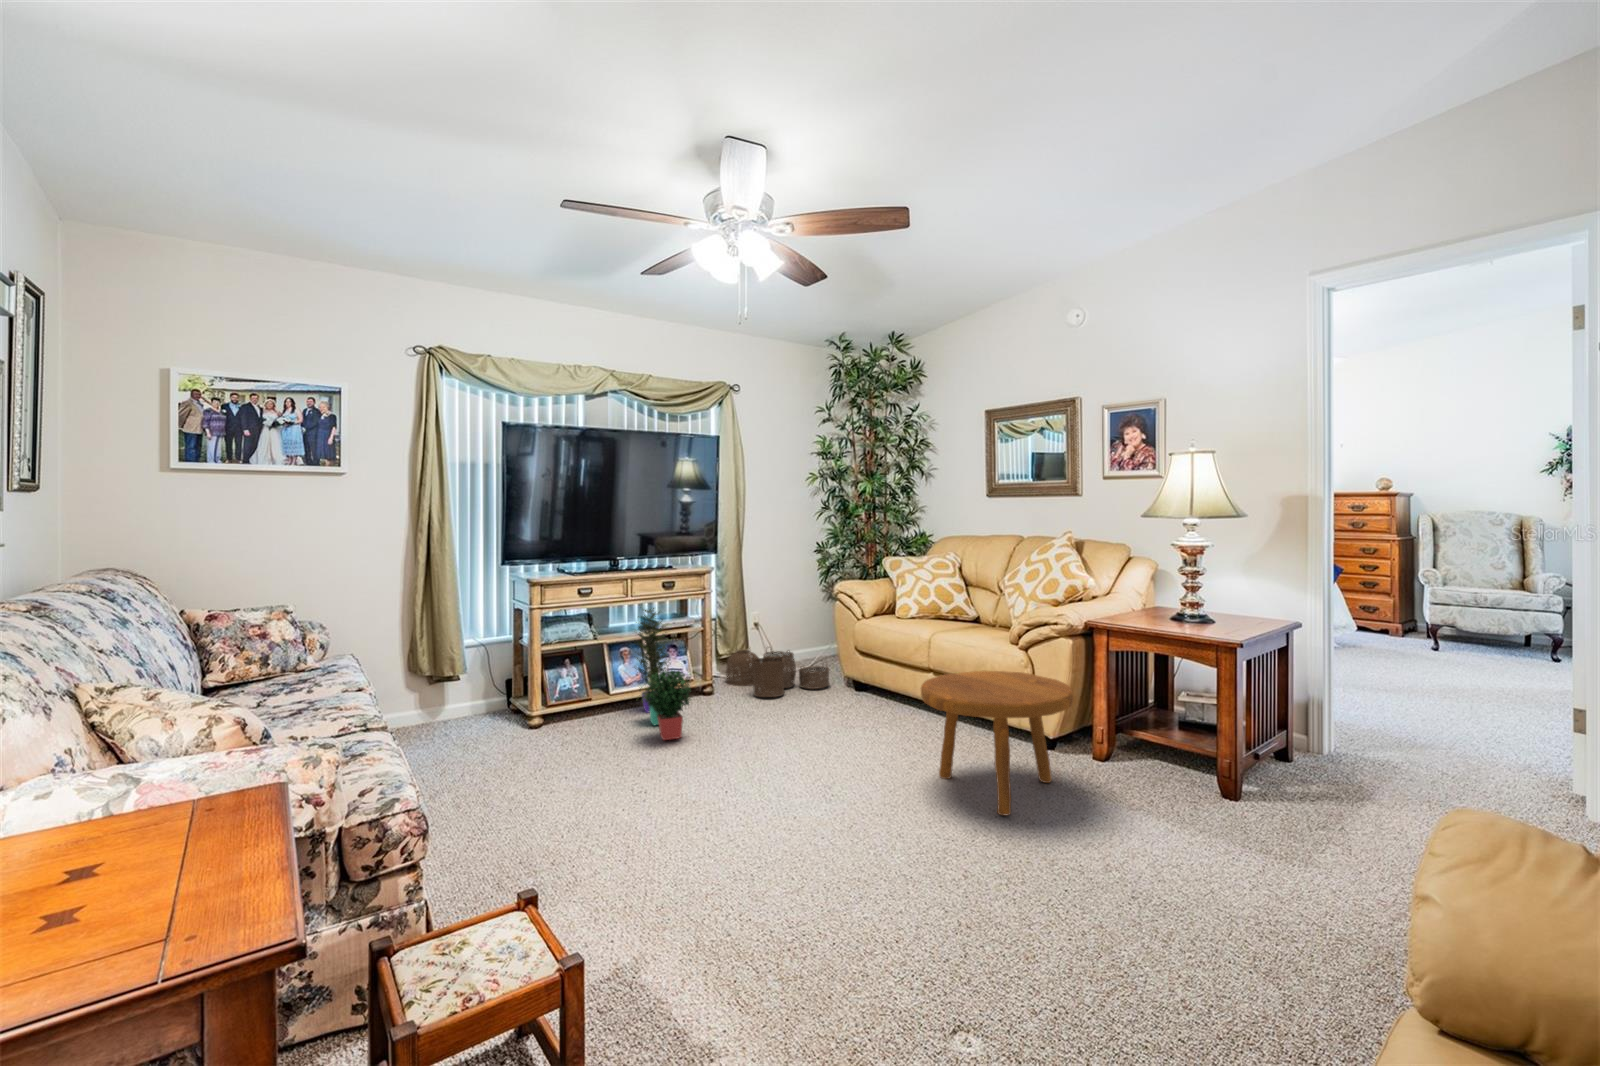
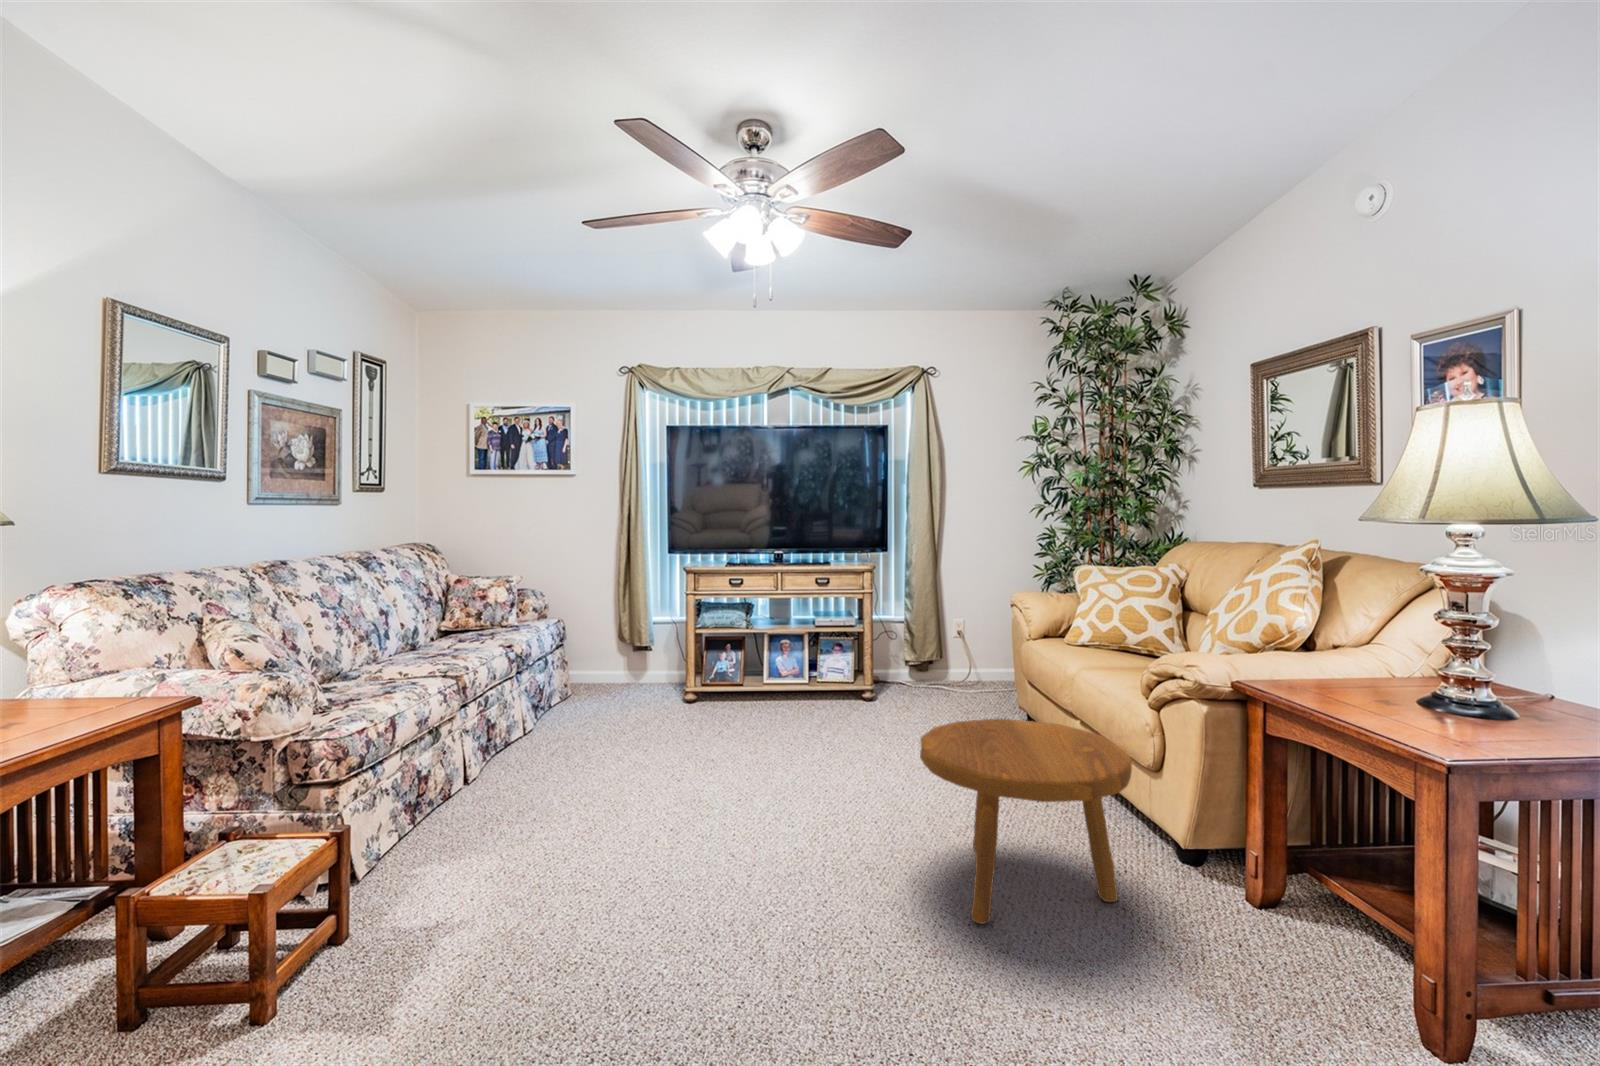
potted plant: present [634,608,691,740] -> none [745,600,819,736]
woven basket: present [726,650,829,697] -> none [900,654,1004,713]

